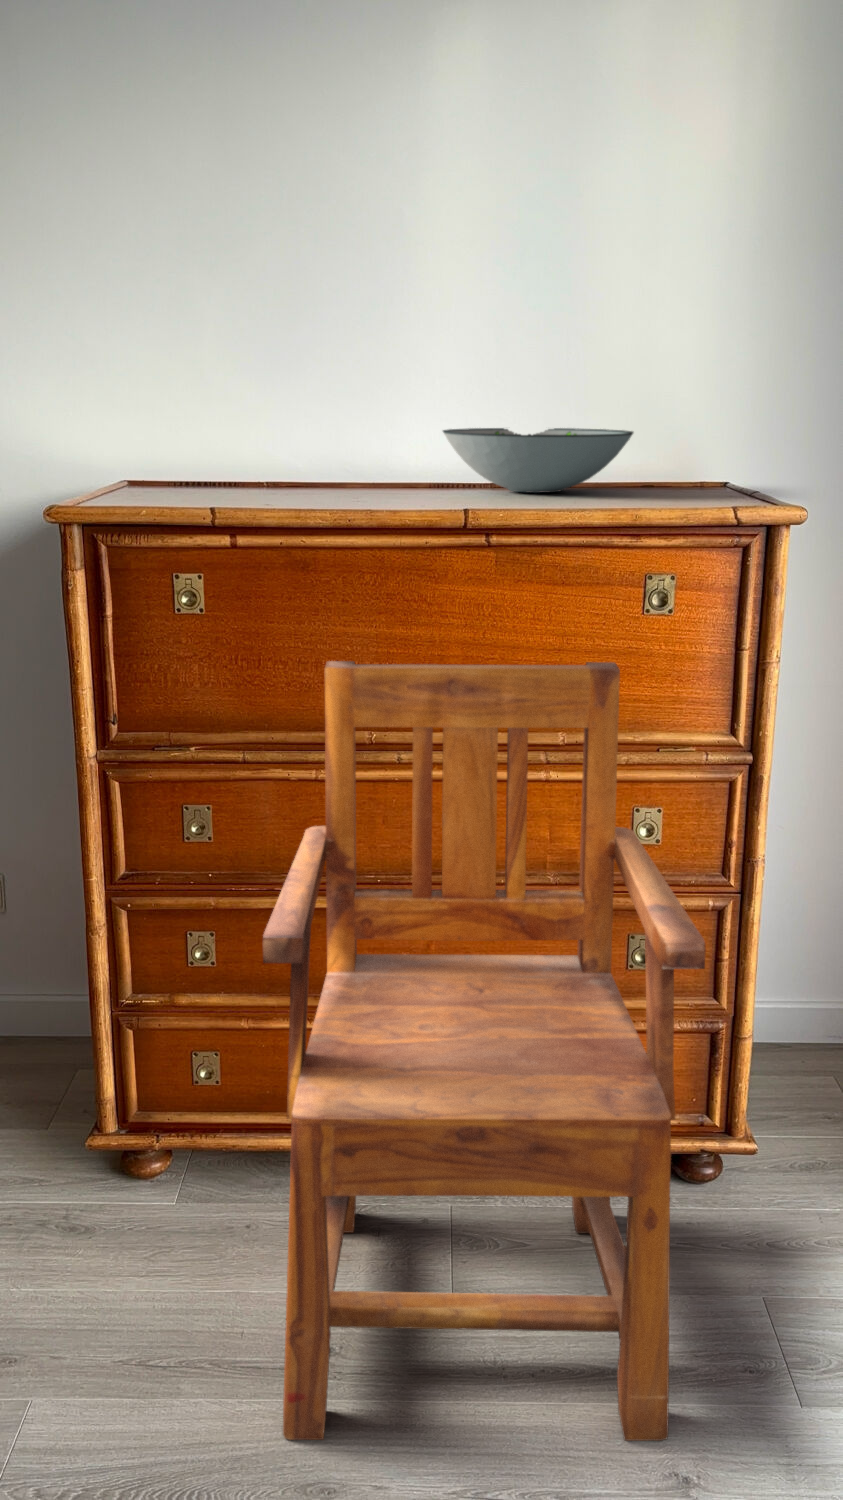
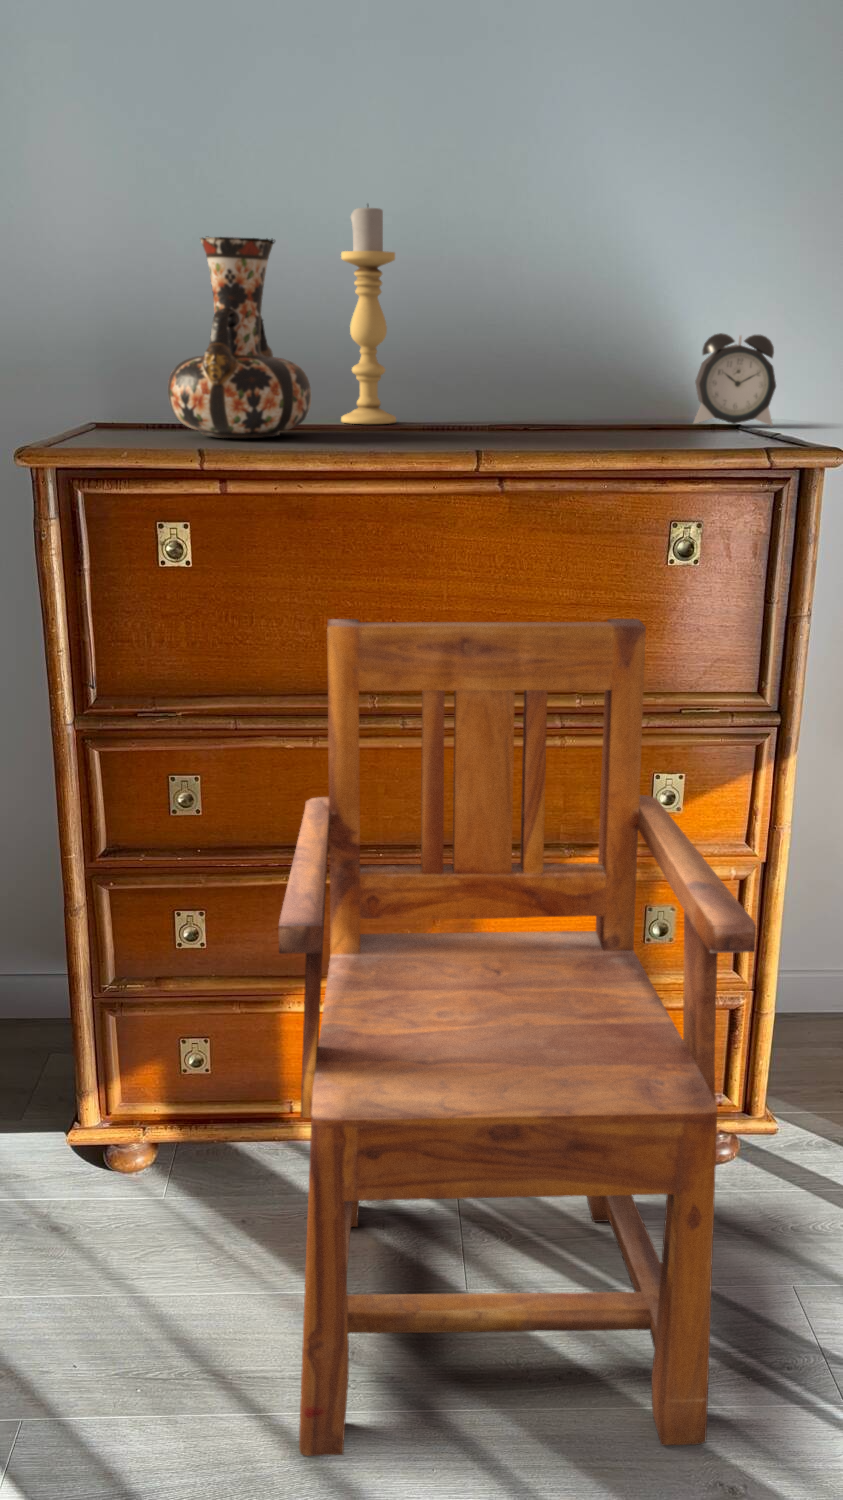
candle holder: none [355,284,406,485] -> present [341,205,396,424]
decorative vase: none [189,315,320,497] -> present [168,236,311,438]
alarm clock: none [681,400,759,487] -> present [694,333,776,426]
decorative bowl: present [443,428,633,493] -> none [441,362,649,433]

